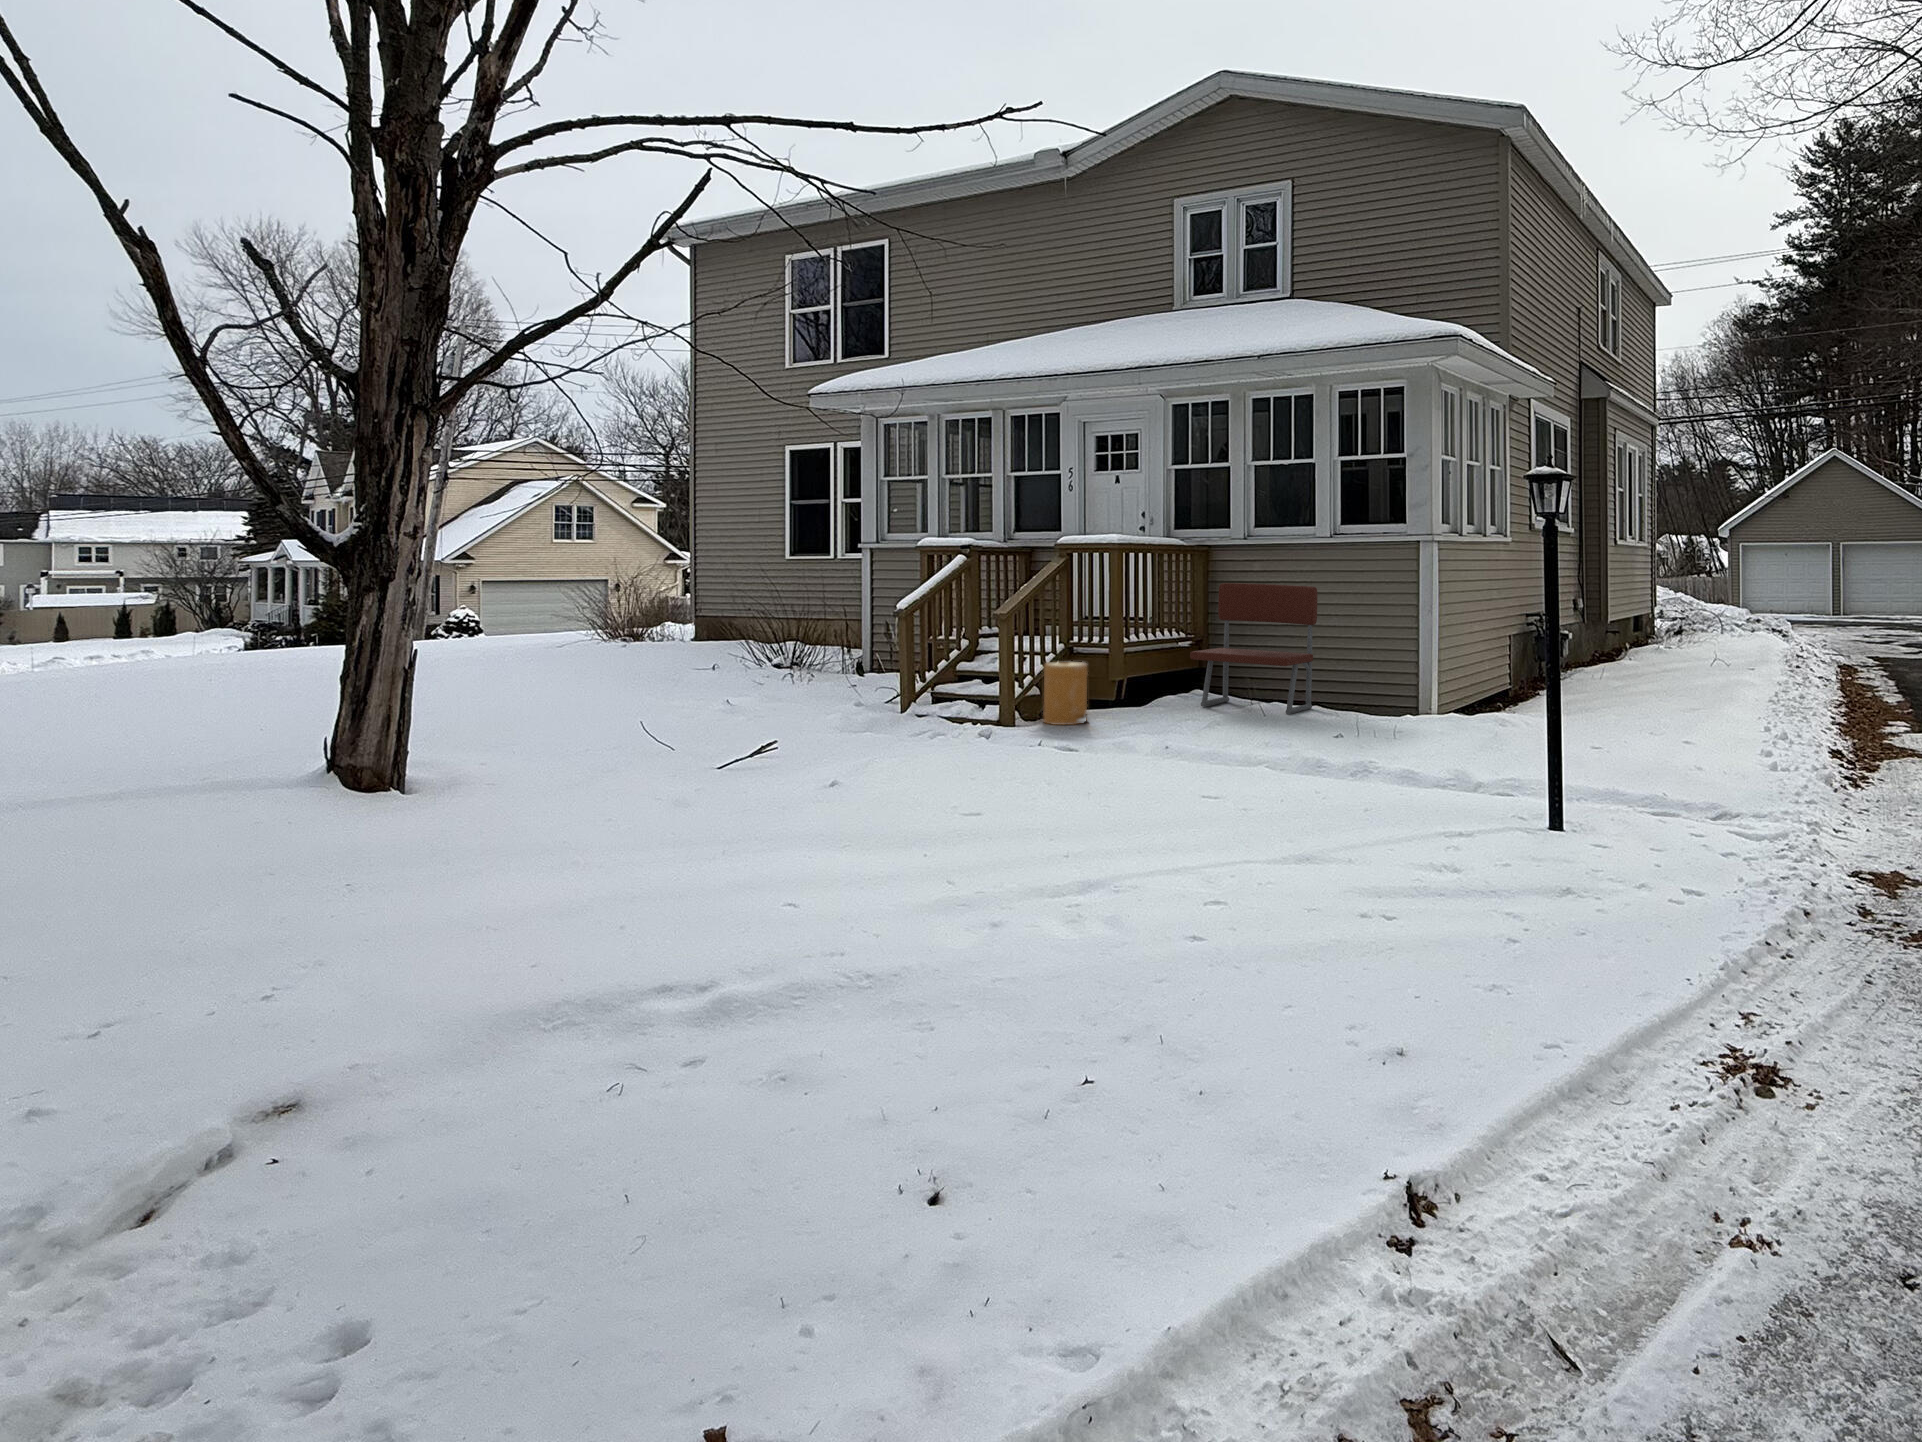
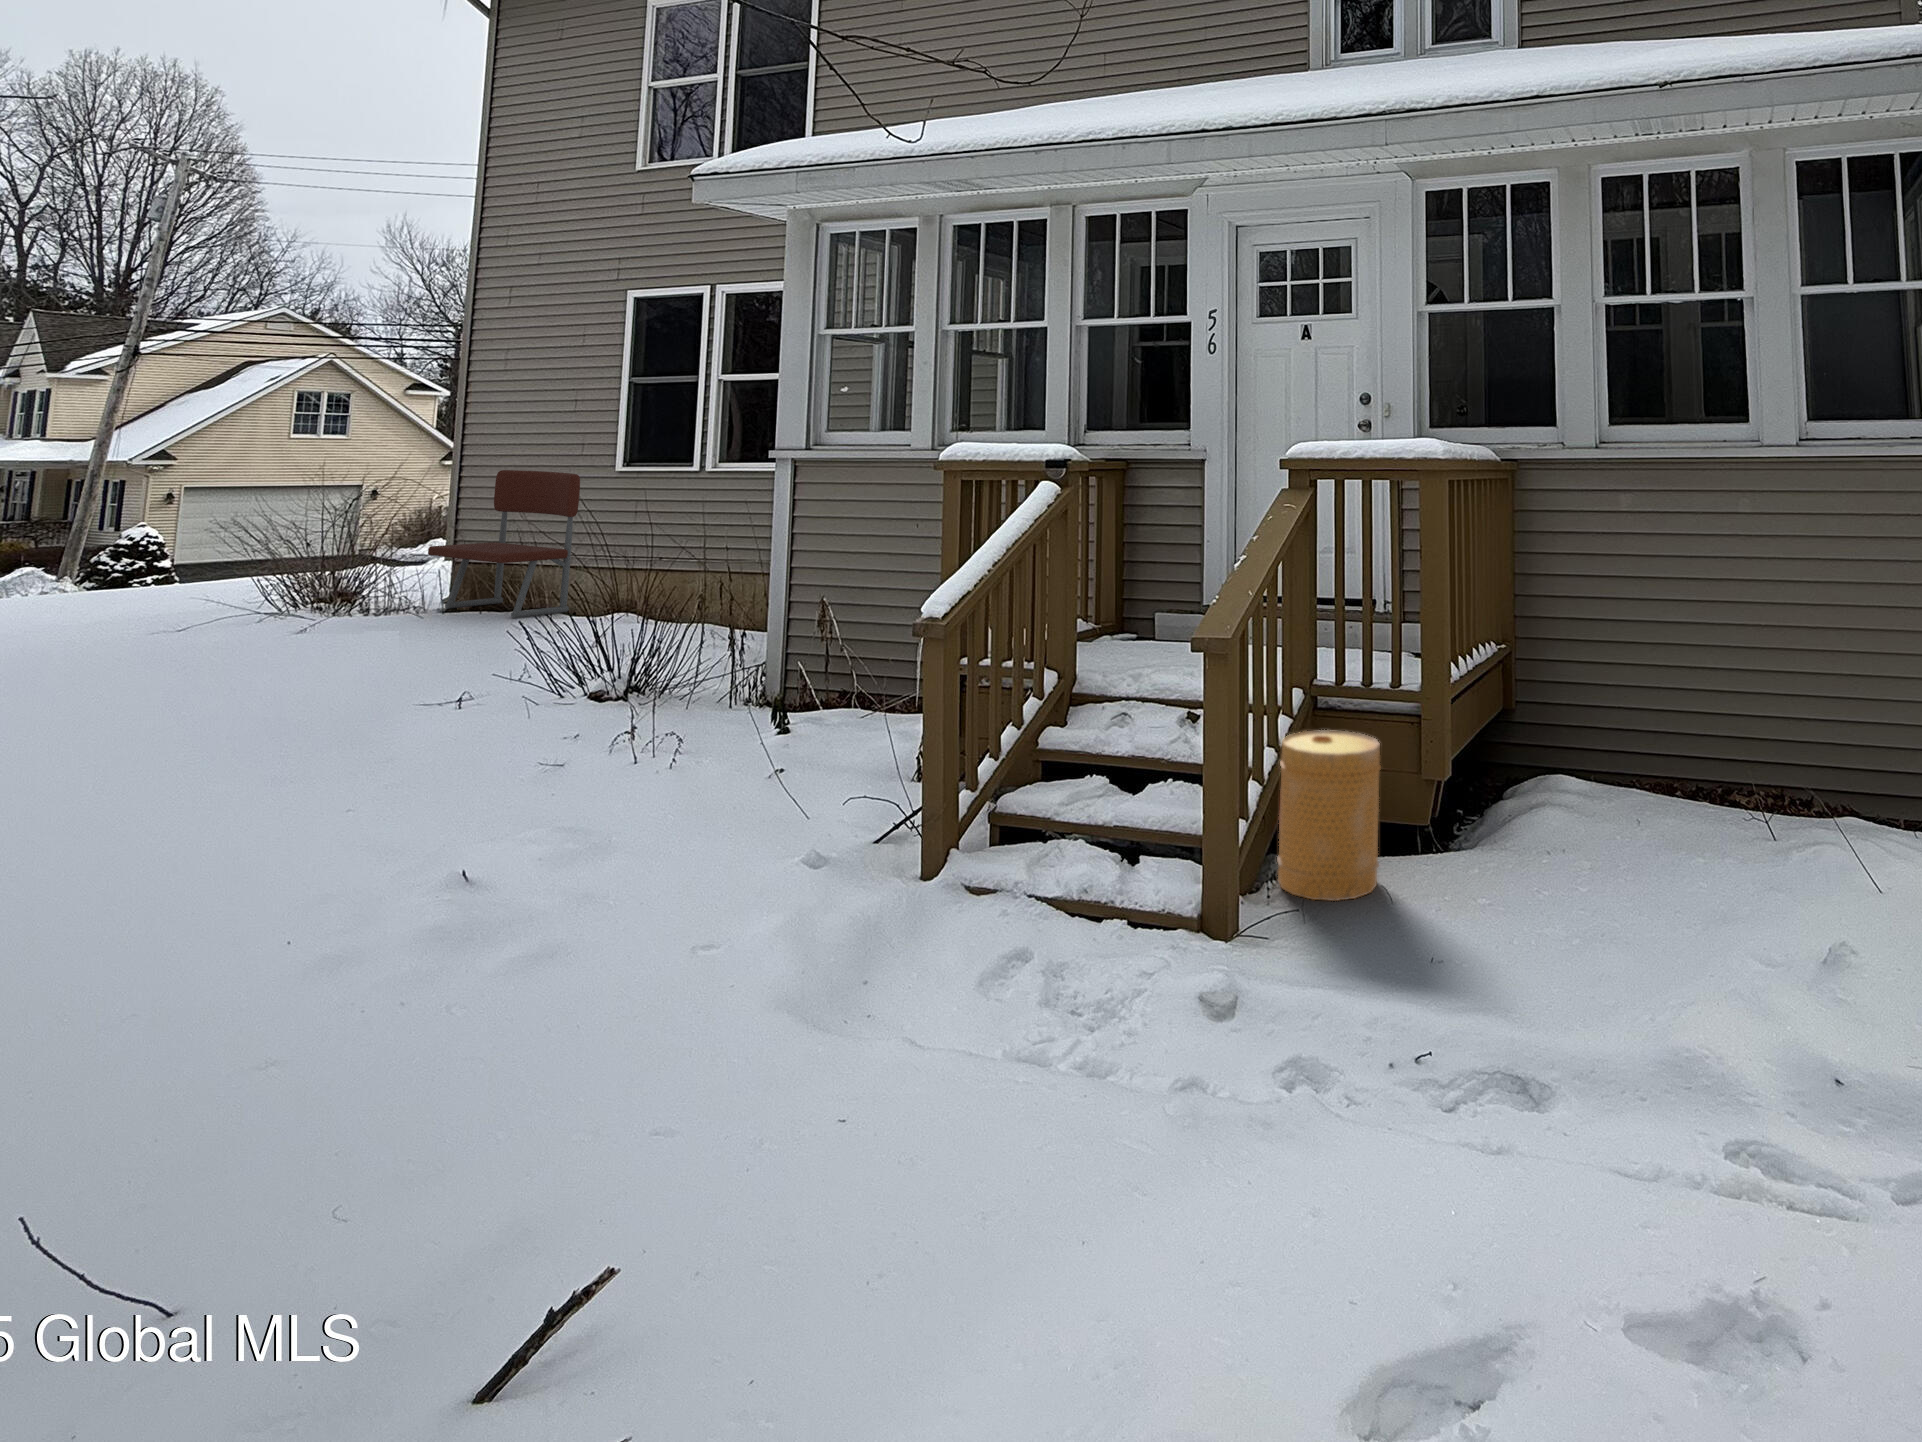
bench: present [1190,583,1317,714] -> present [428,470,580,618]

